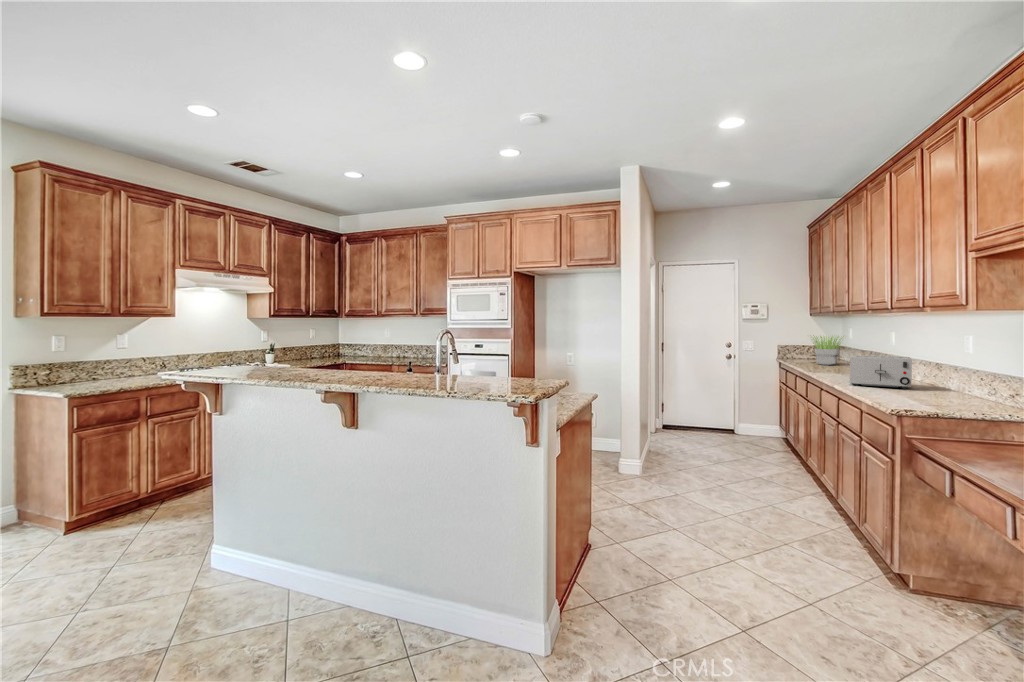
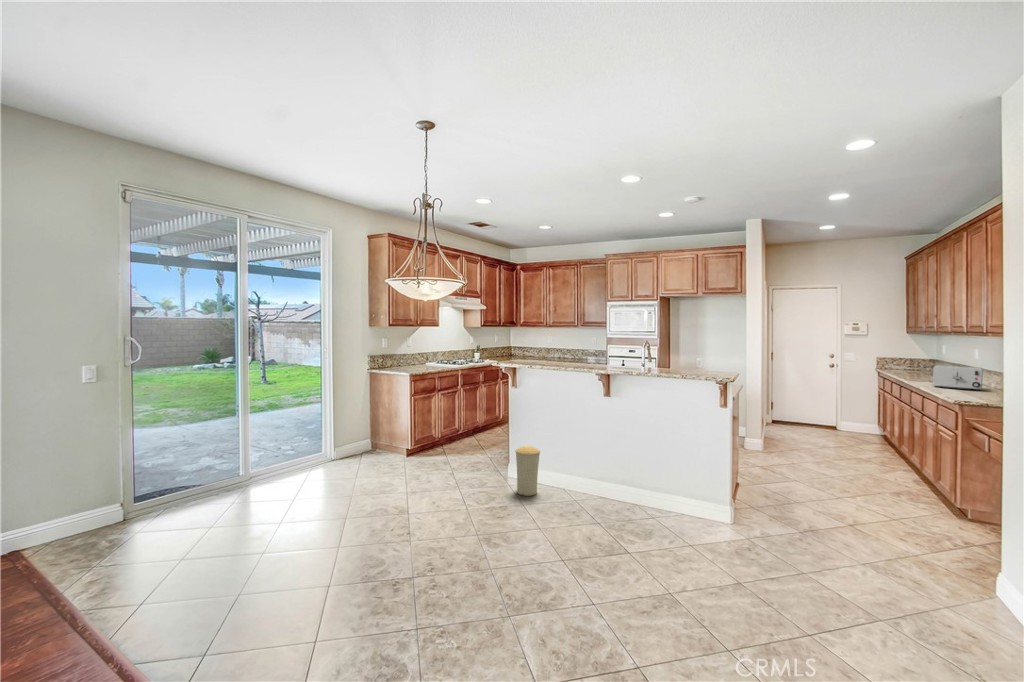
potted plant: present [813,336,842,365] -> none [903,349,941,374]
trash can: none [195,521,248,616] -> present [515,446,540,496]

